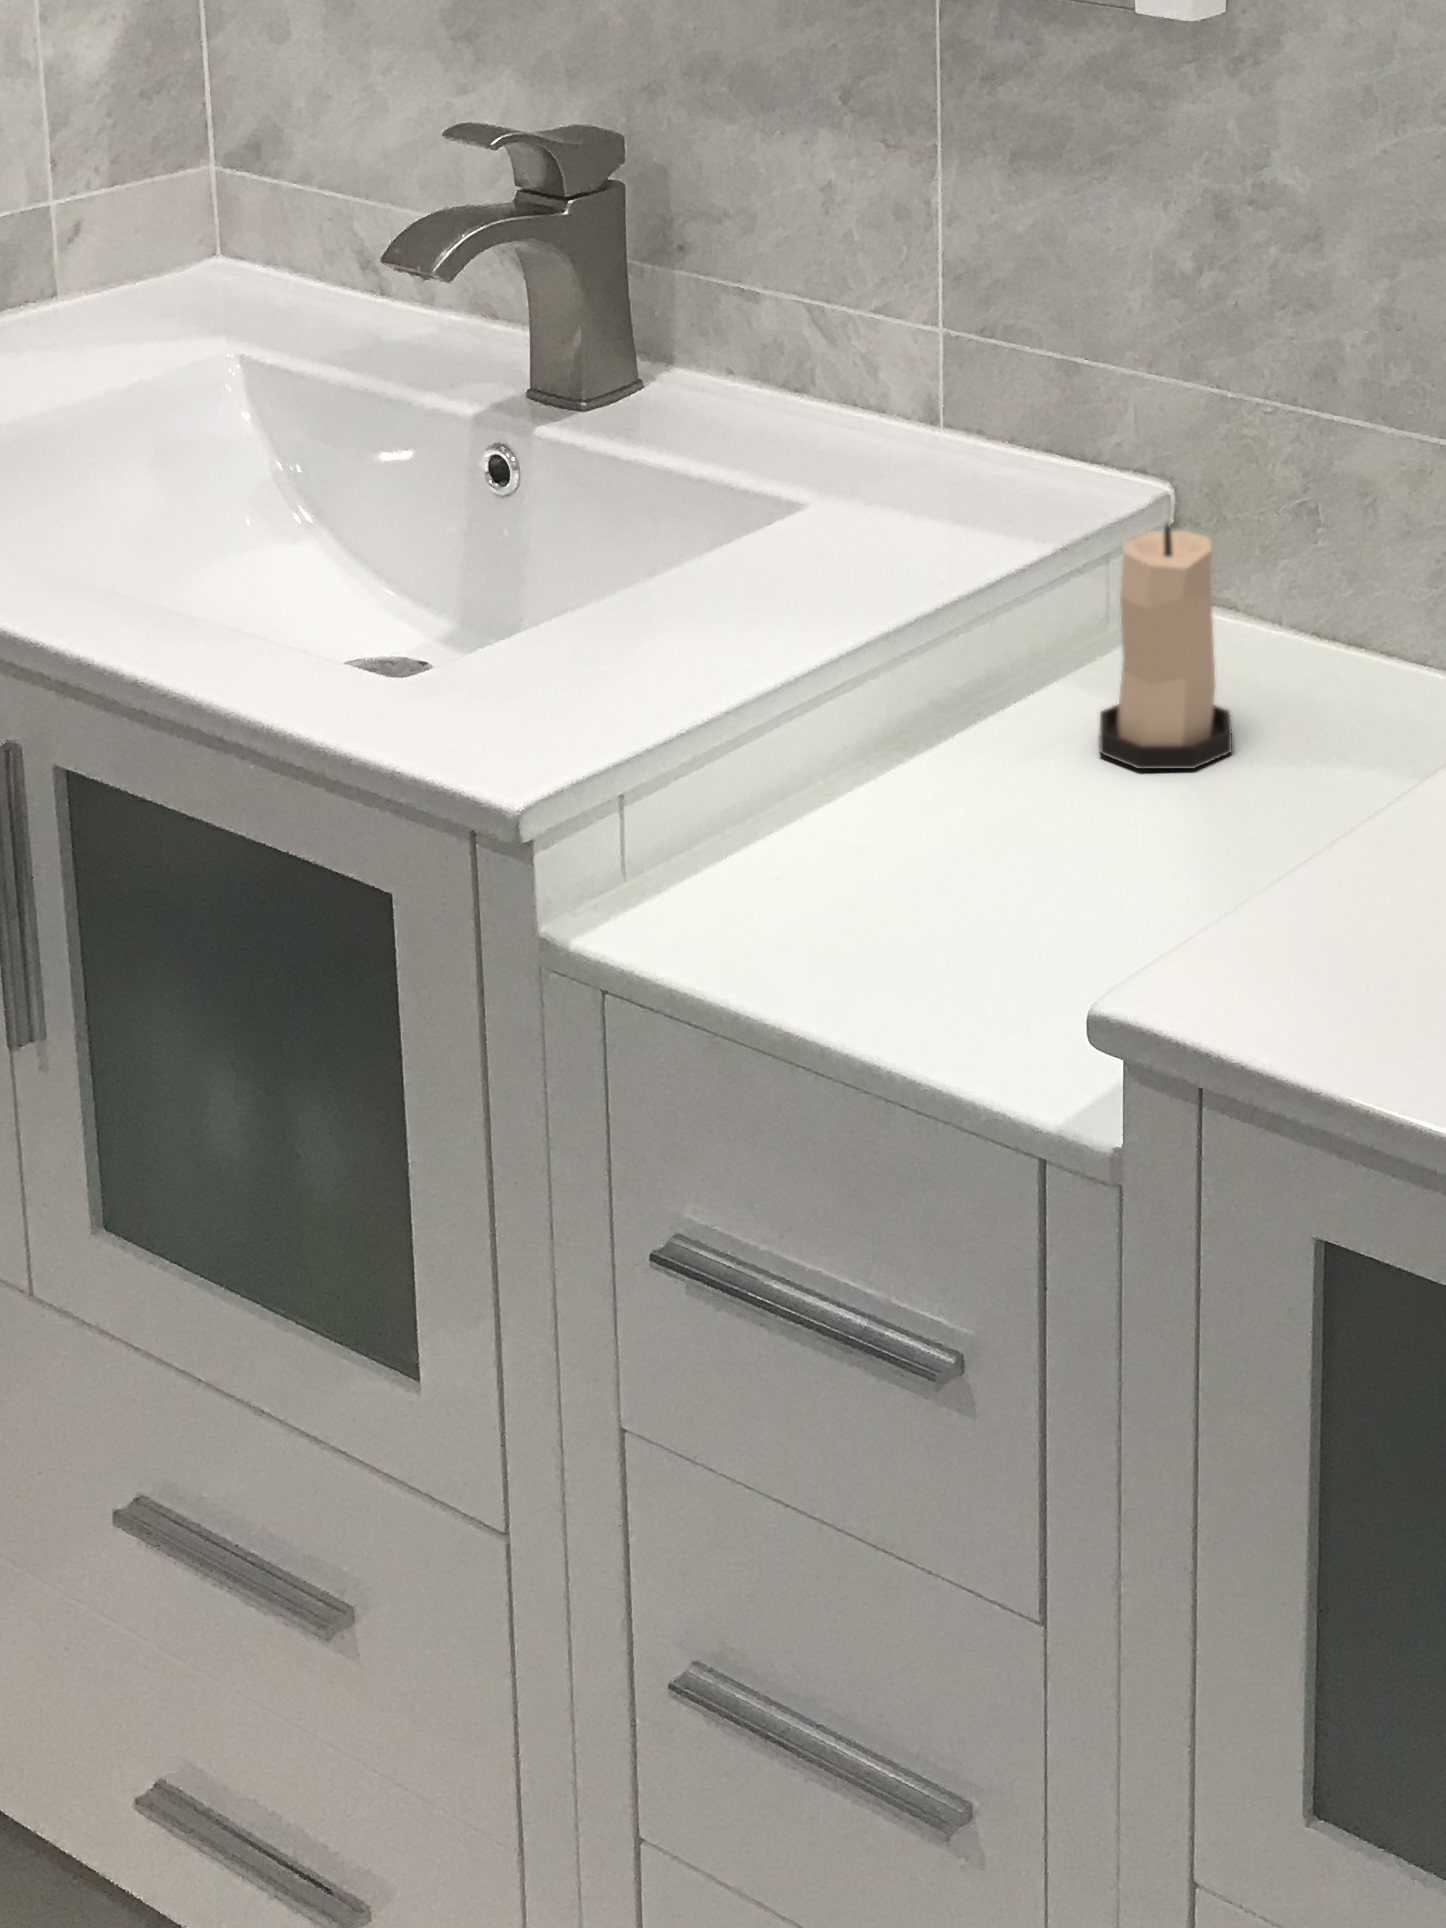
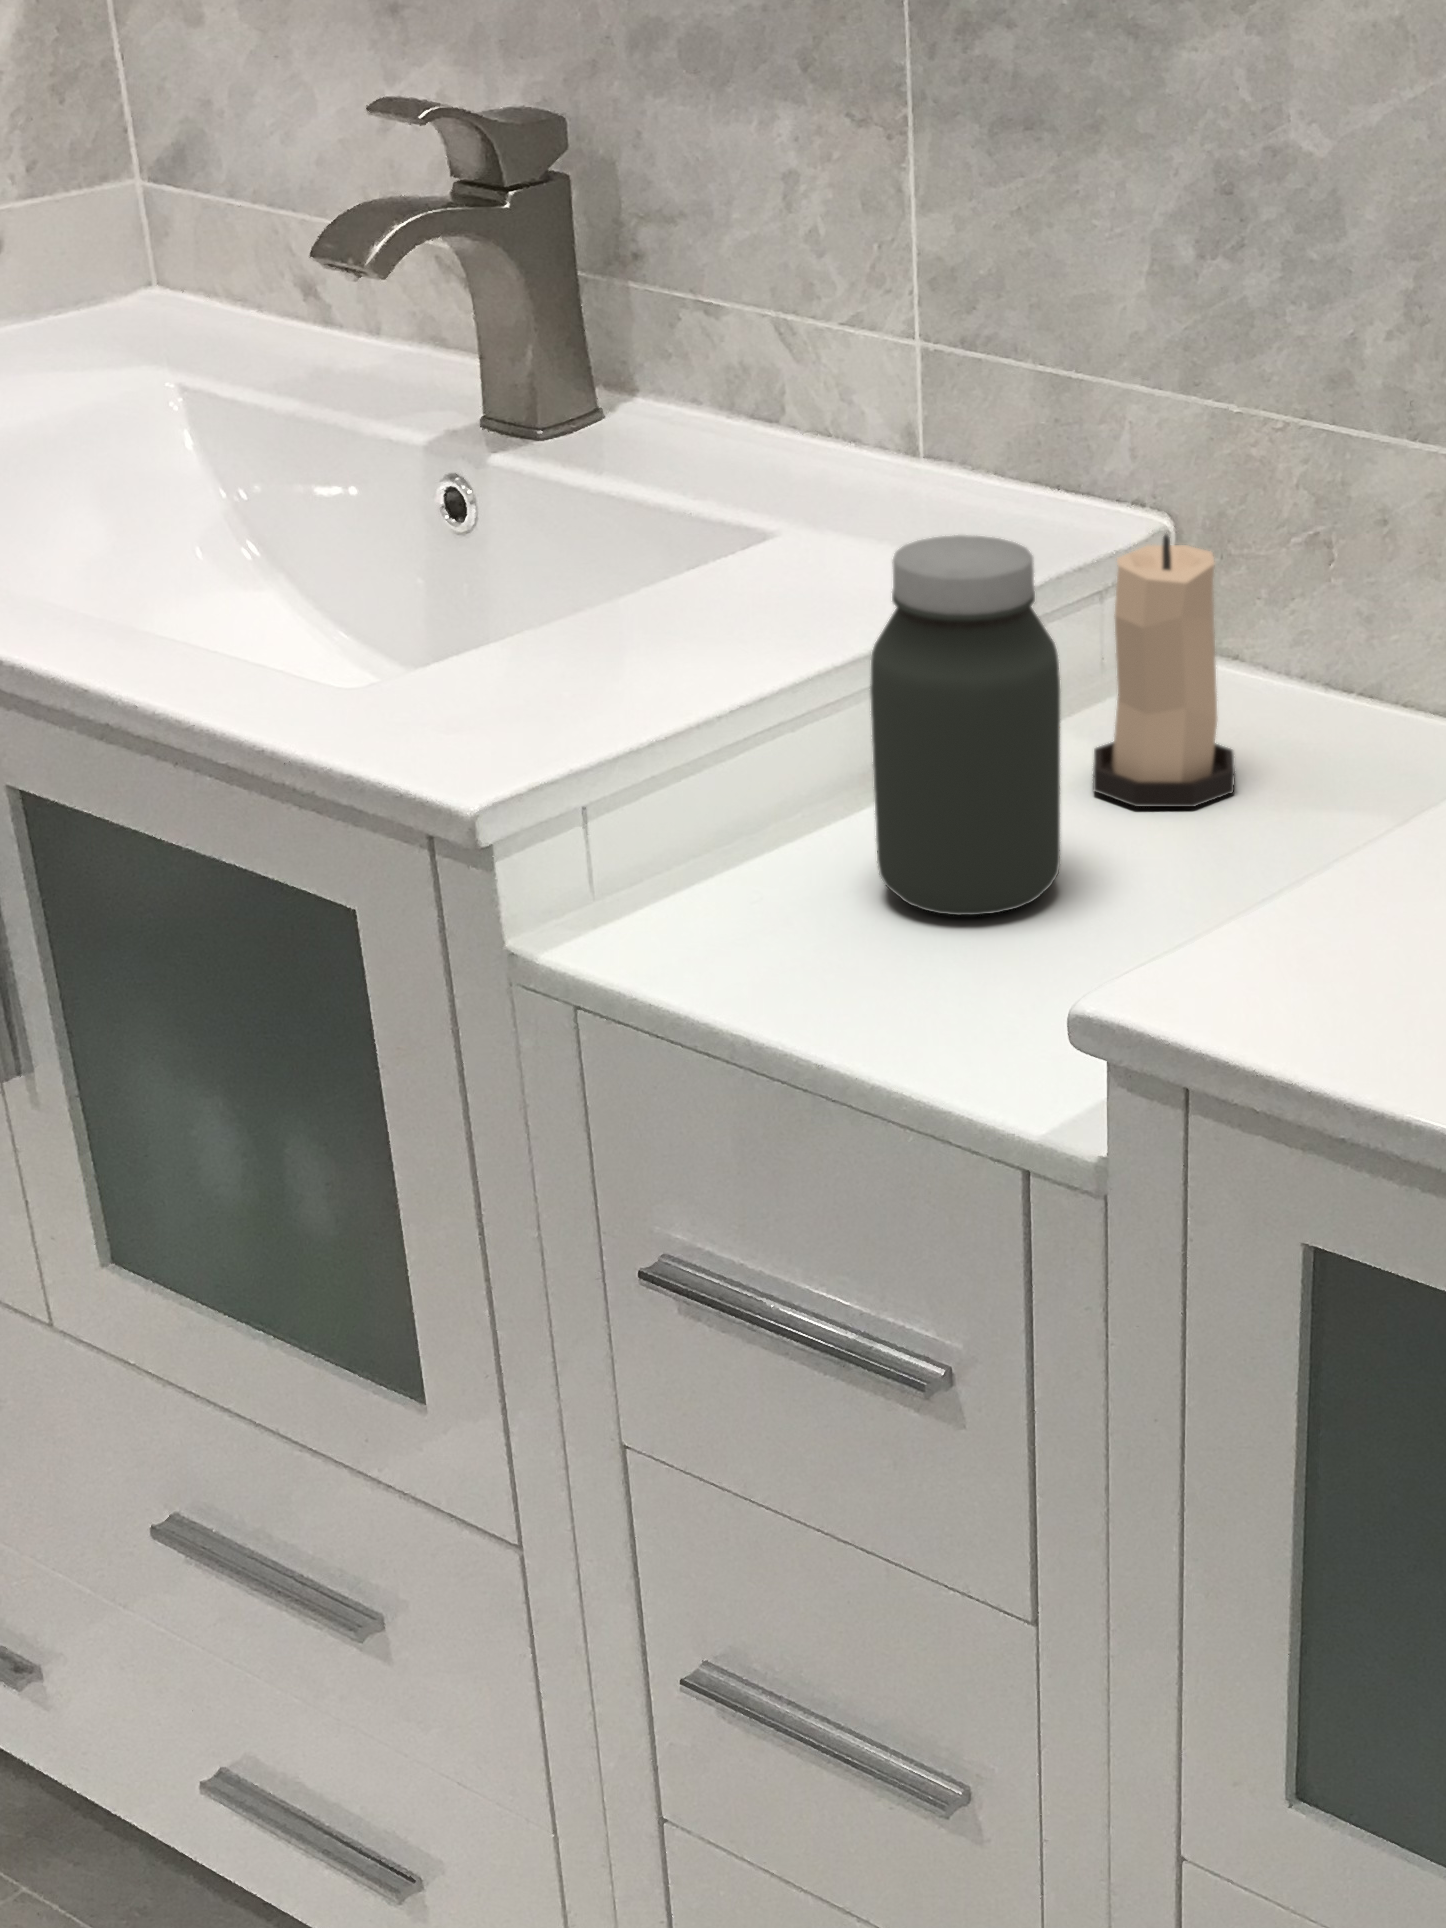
jar: none [895,540,1072,889] -> present [870,535,1060,915]

